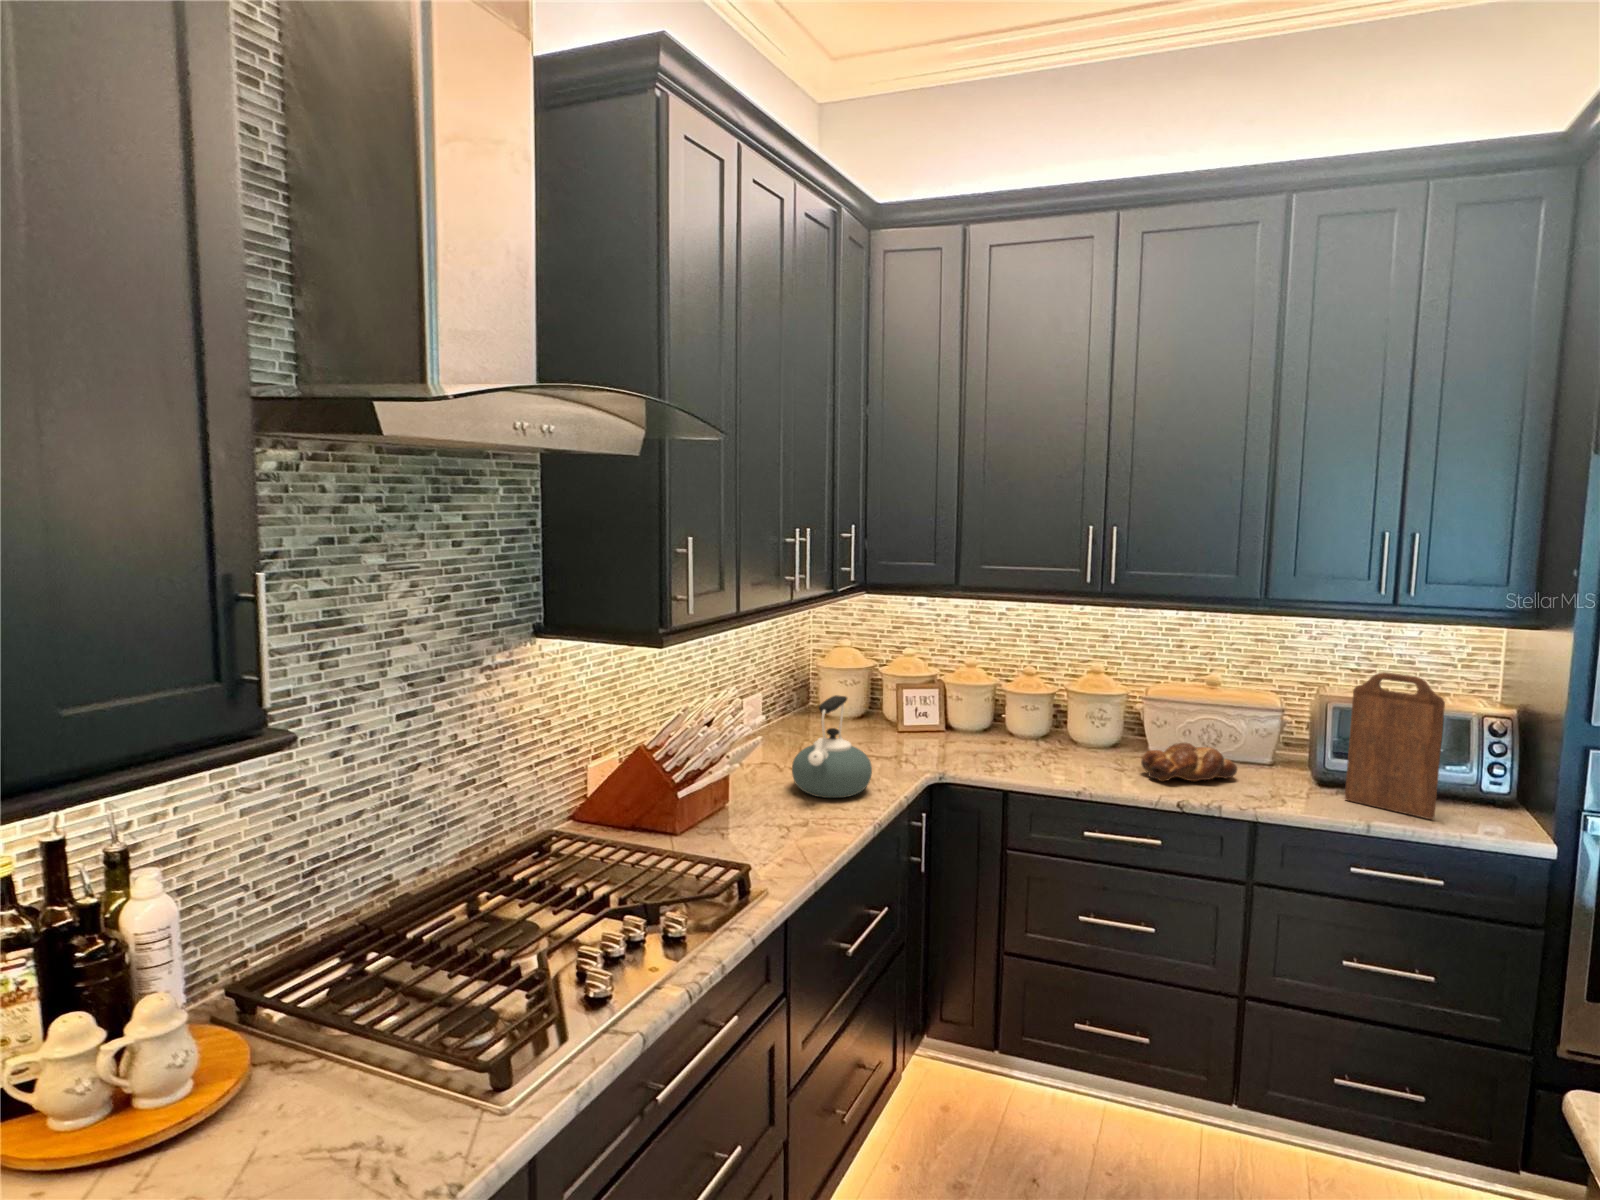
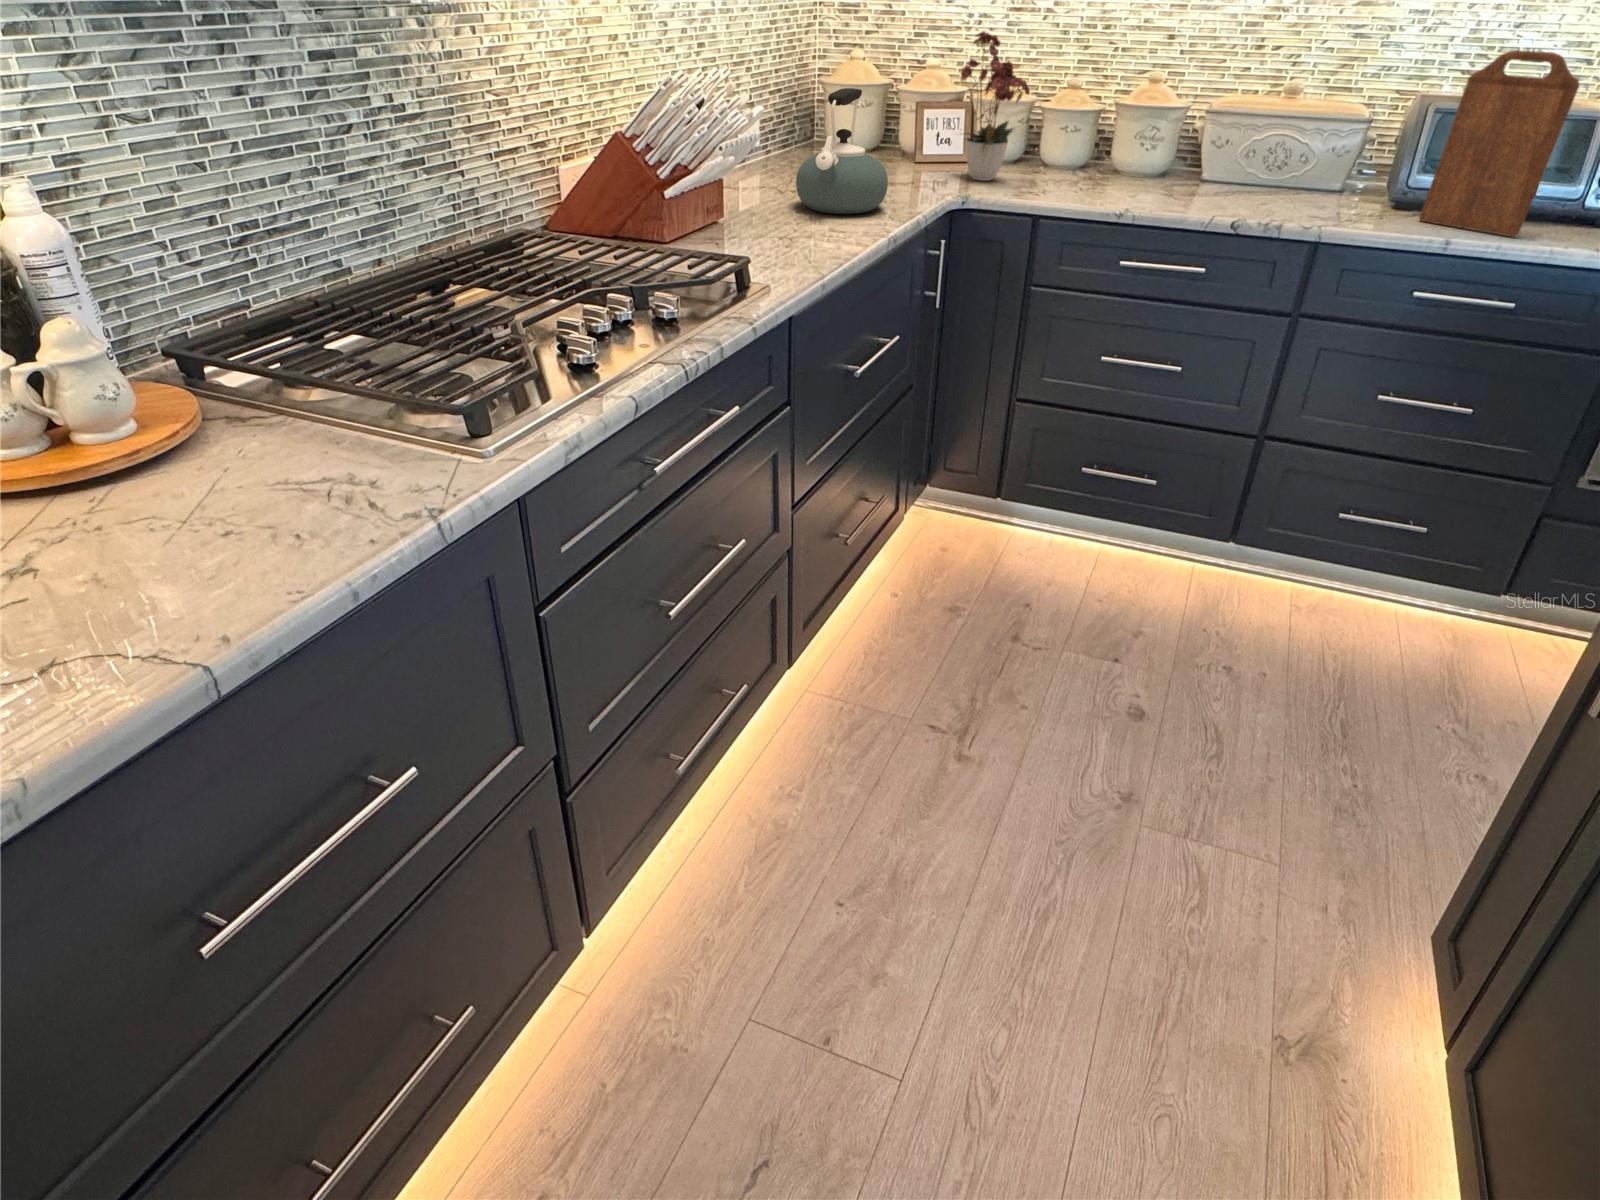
flower arrangement: none [927,635,996,755] -> present [960,31,1030,181]
bread loaf: present [1141,743,1237,781] -> none [1193,159,1302,204]

